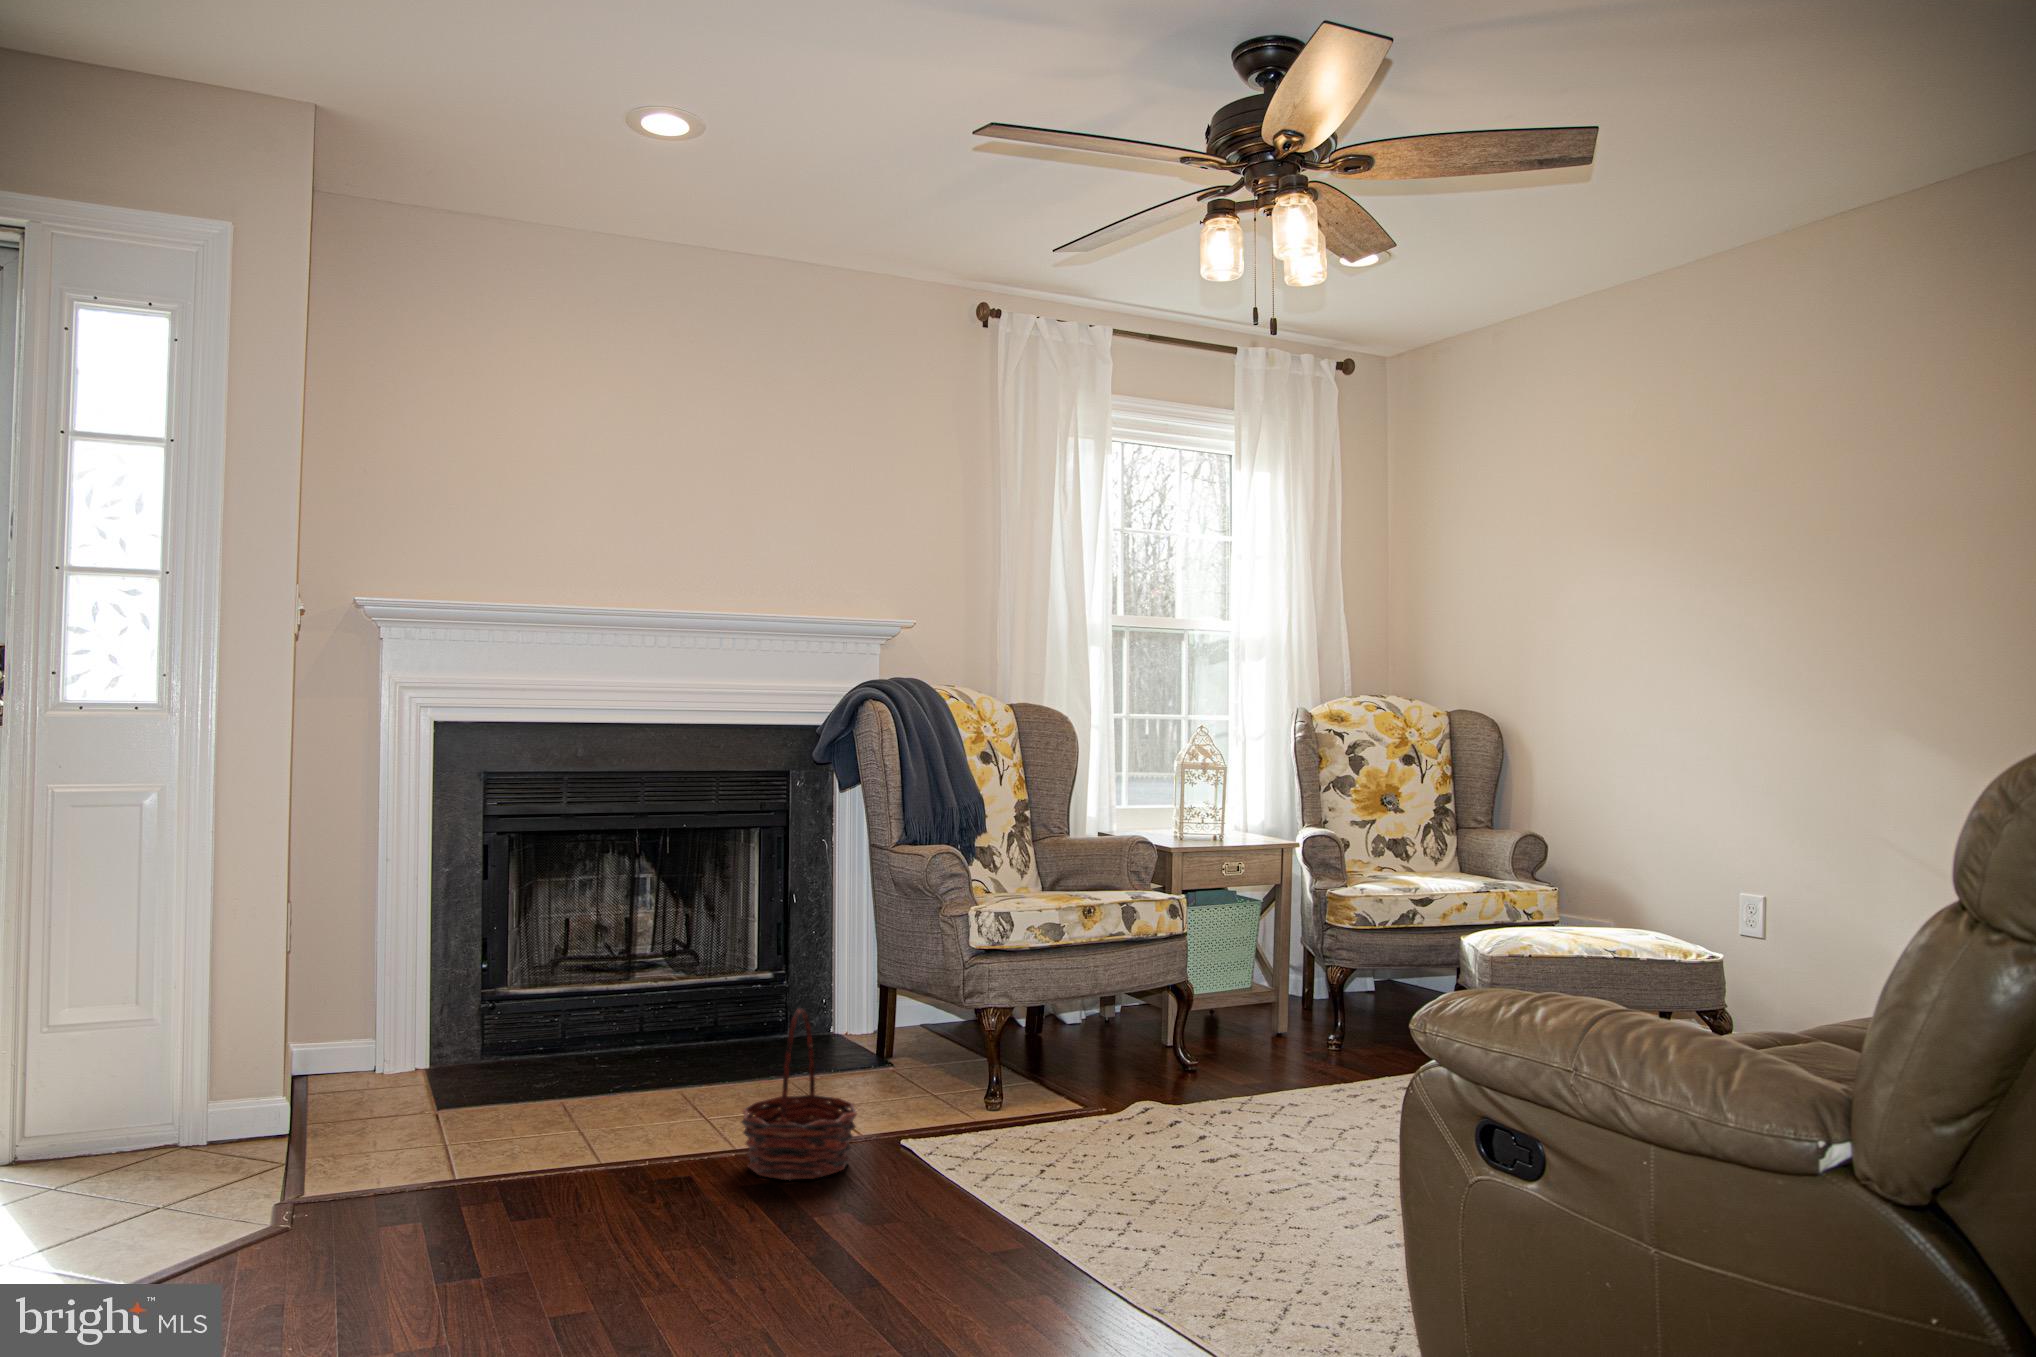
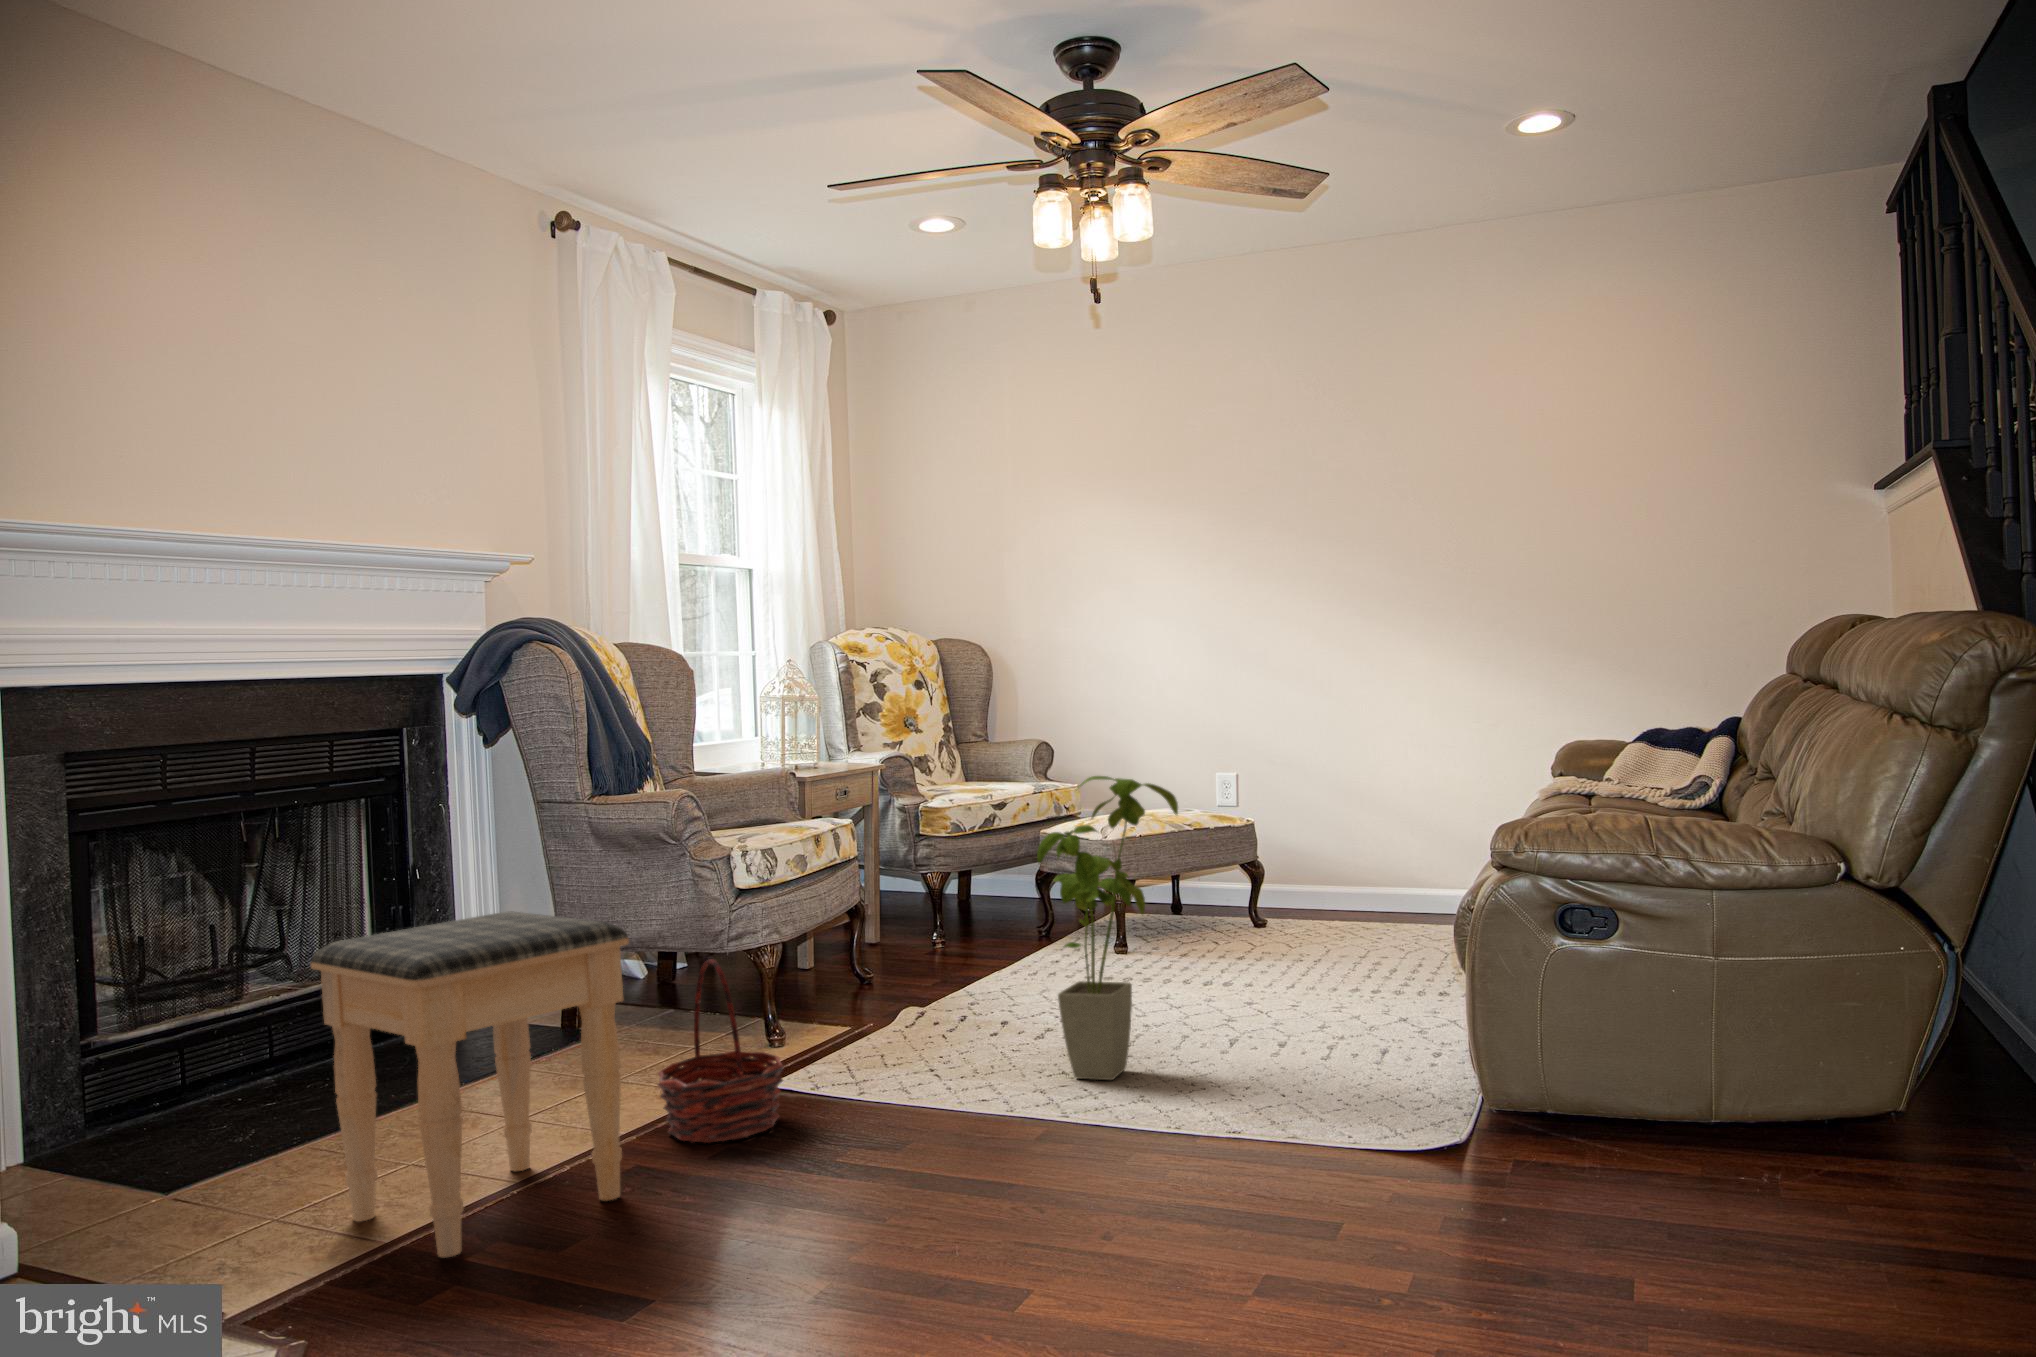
house plant: none [1087,889,1260,1228] -> present [1037,776,1178,1080]
footstool: none [432,935,654,1208] -> present [311,911,629,1258]

